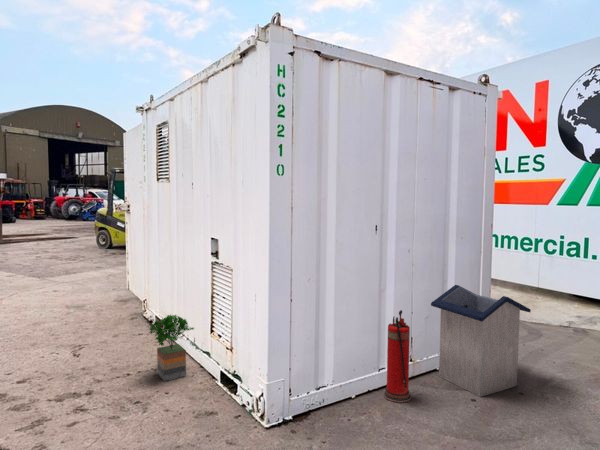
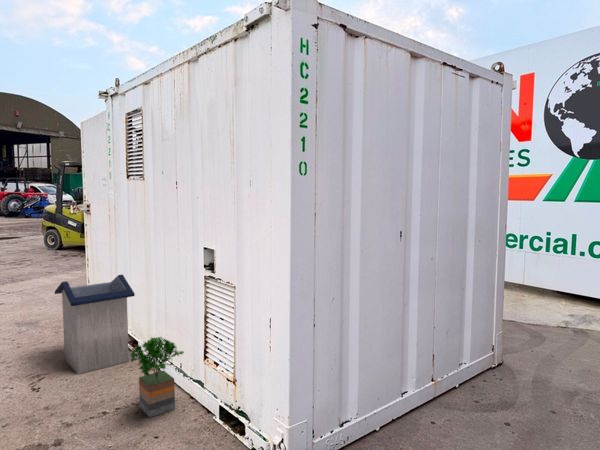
trash can: present [431,285,531,397] -> present [55,275,135,374]
fire extinguisher: present [383,310,411,403] -> none [407,325,439,430]

